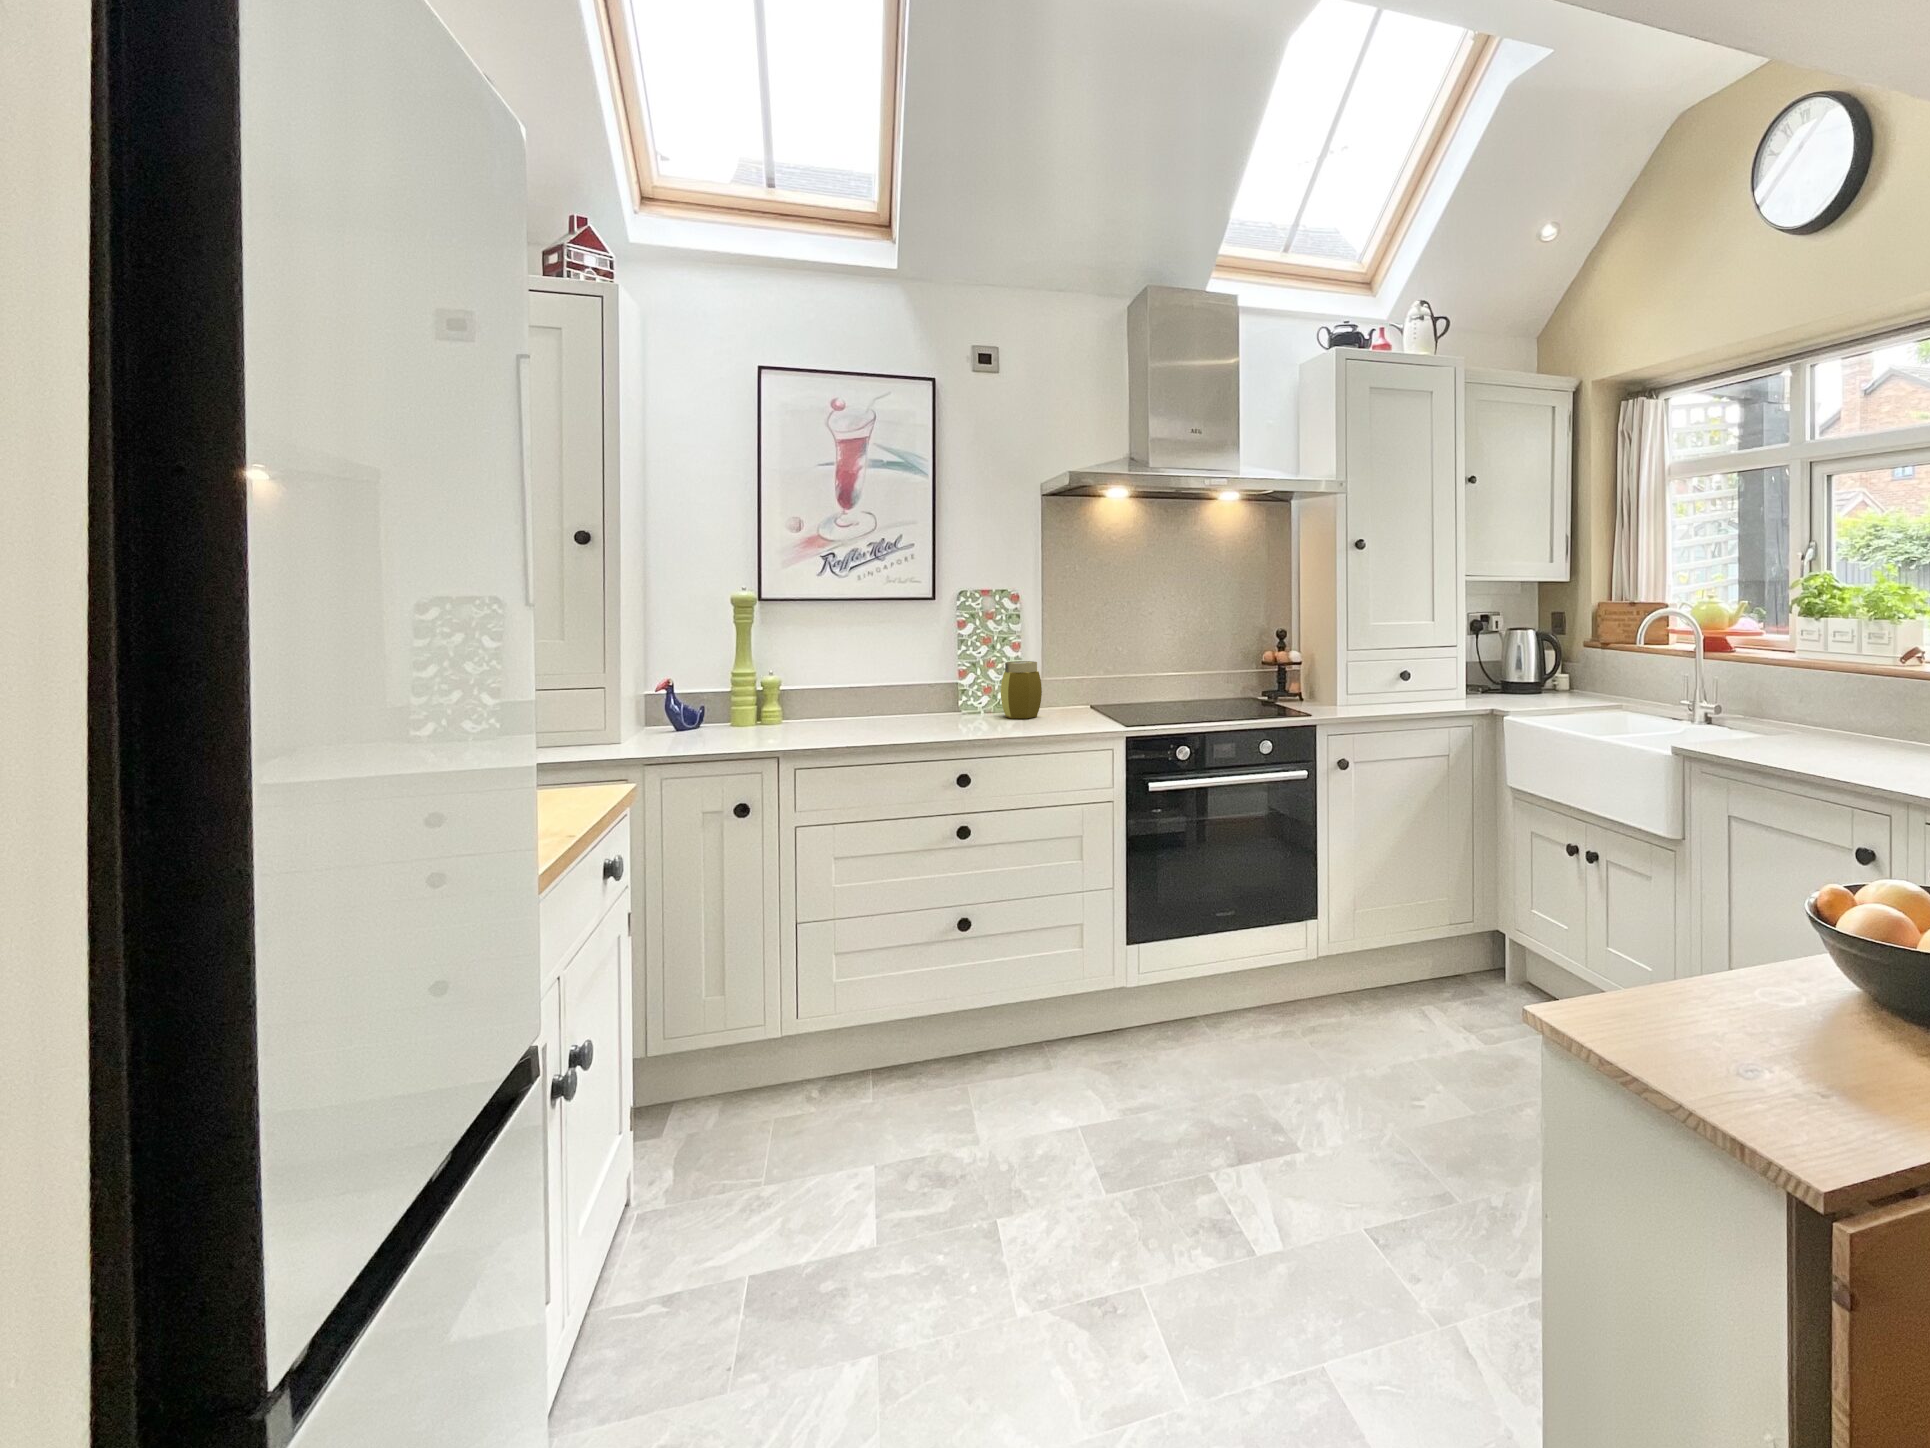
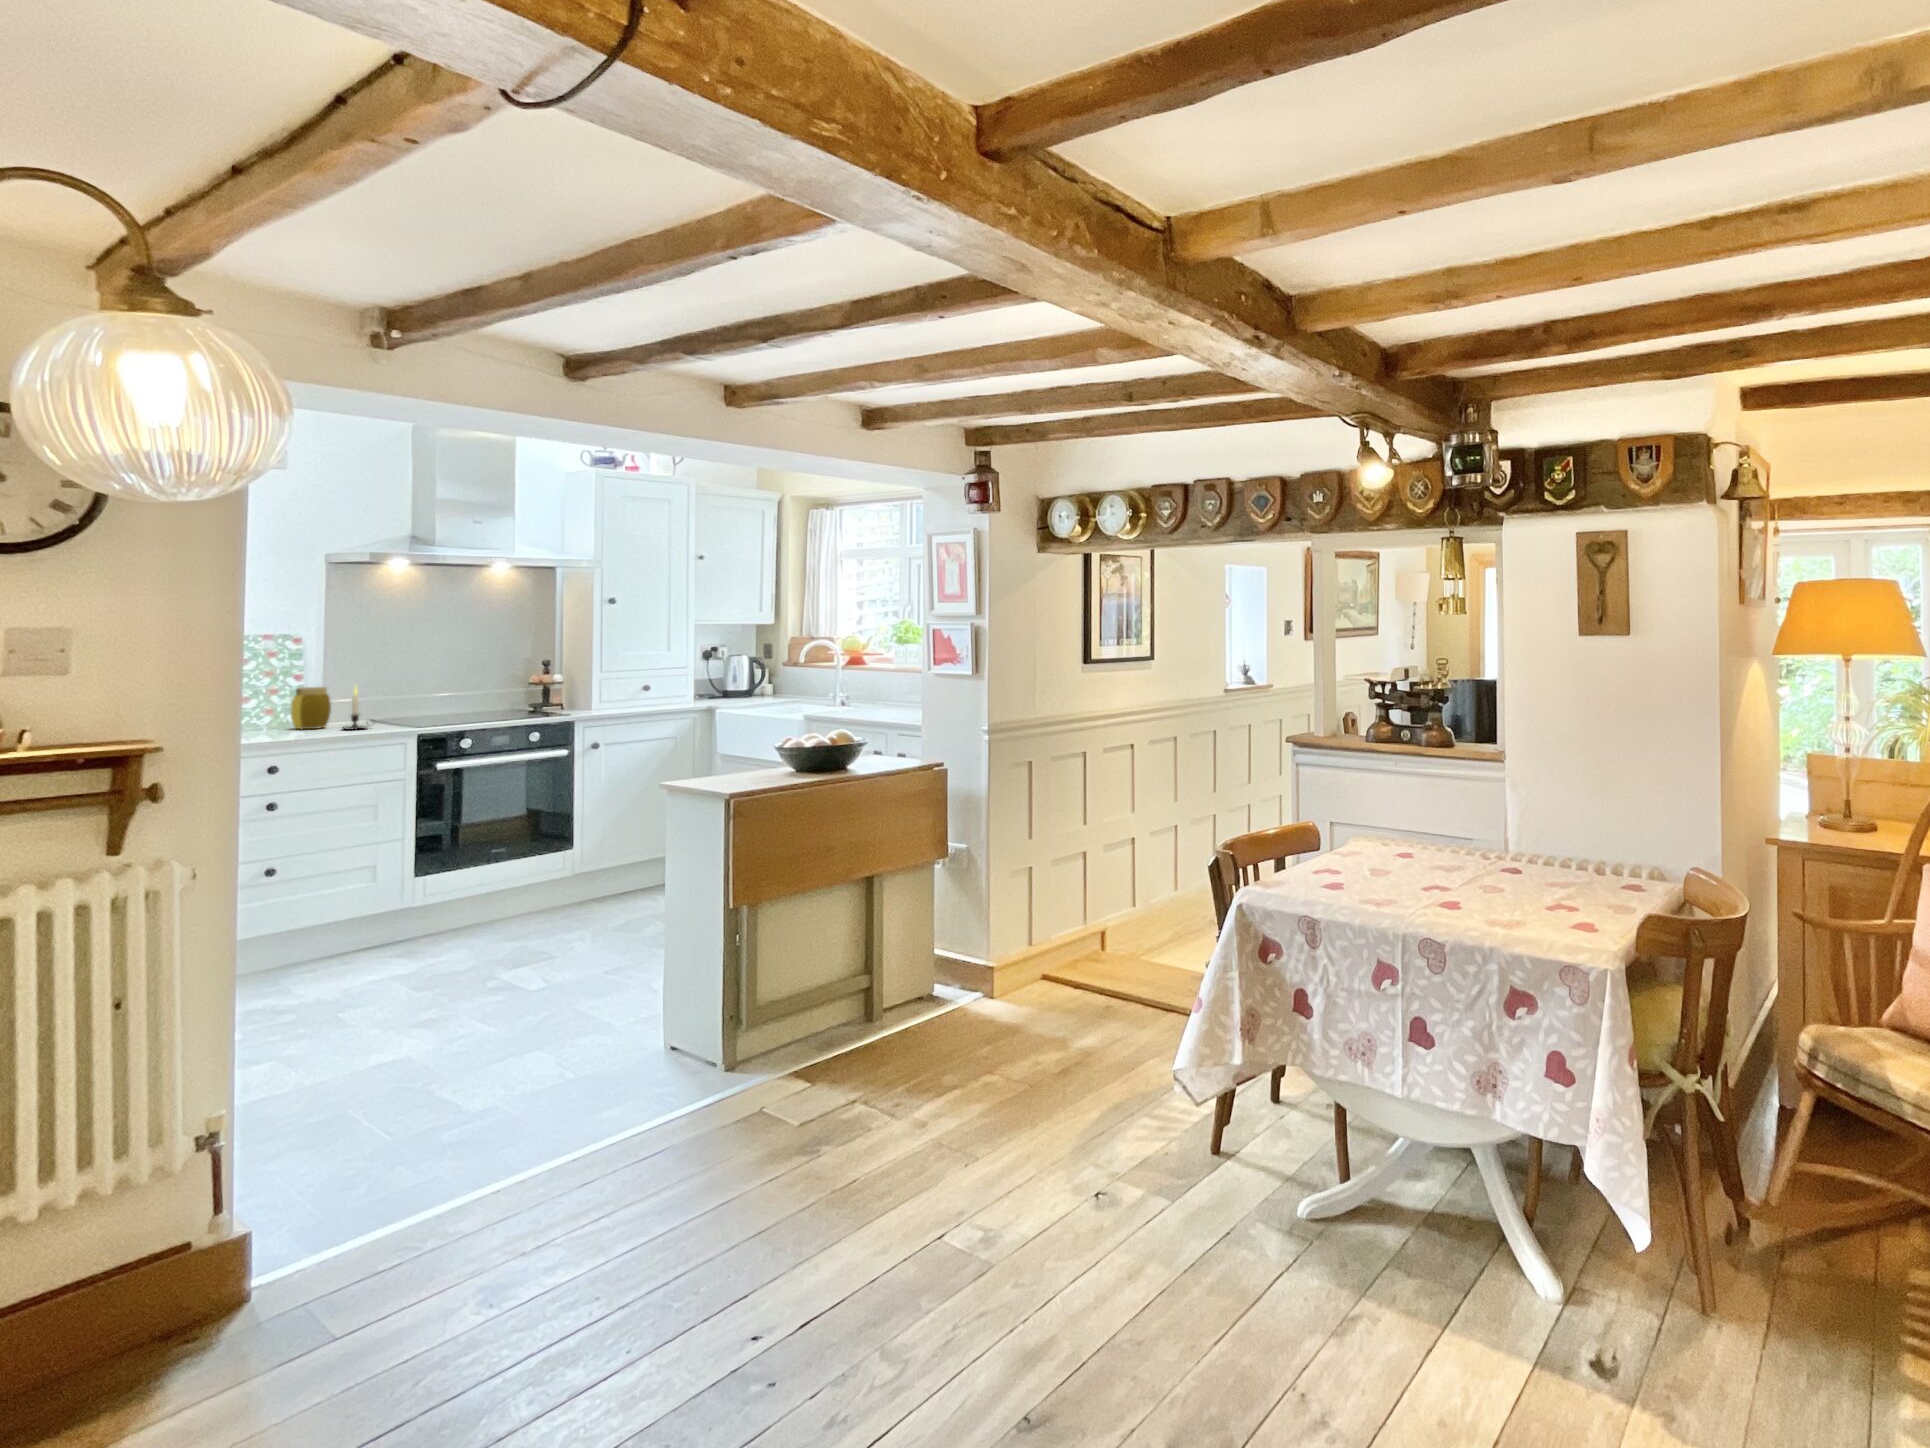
candle: none [1048,660,1085,724] -> present [344,687,368,730]

